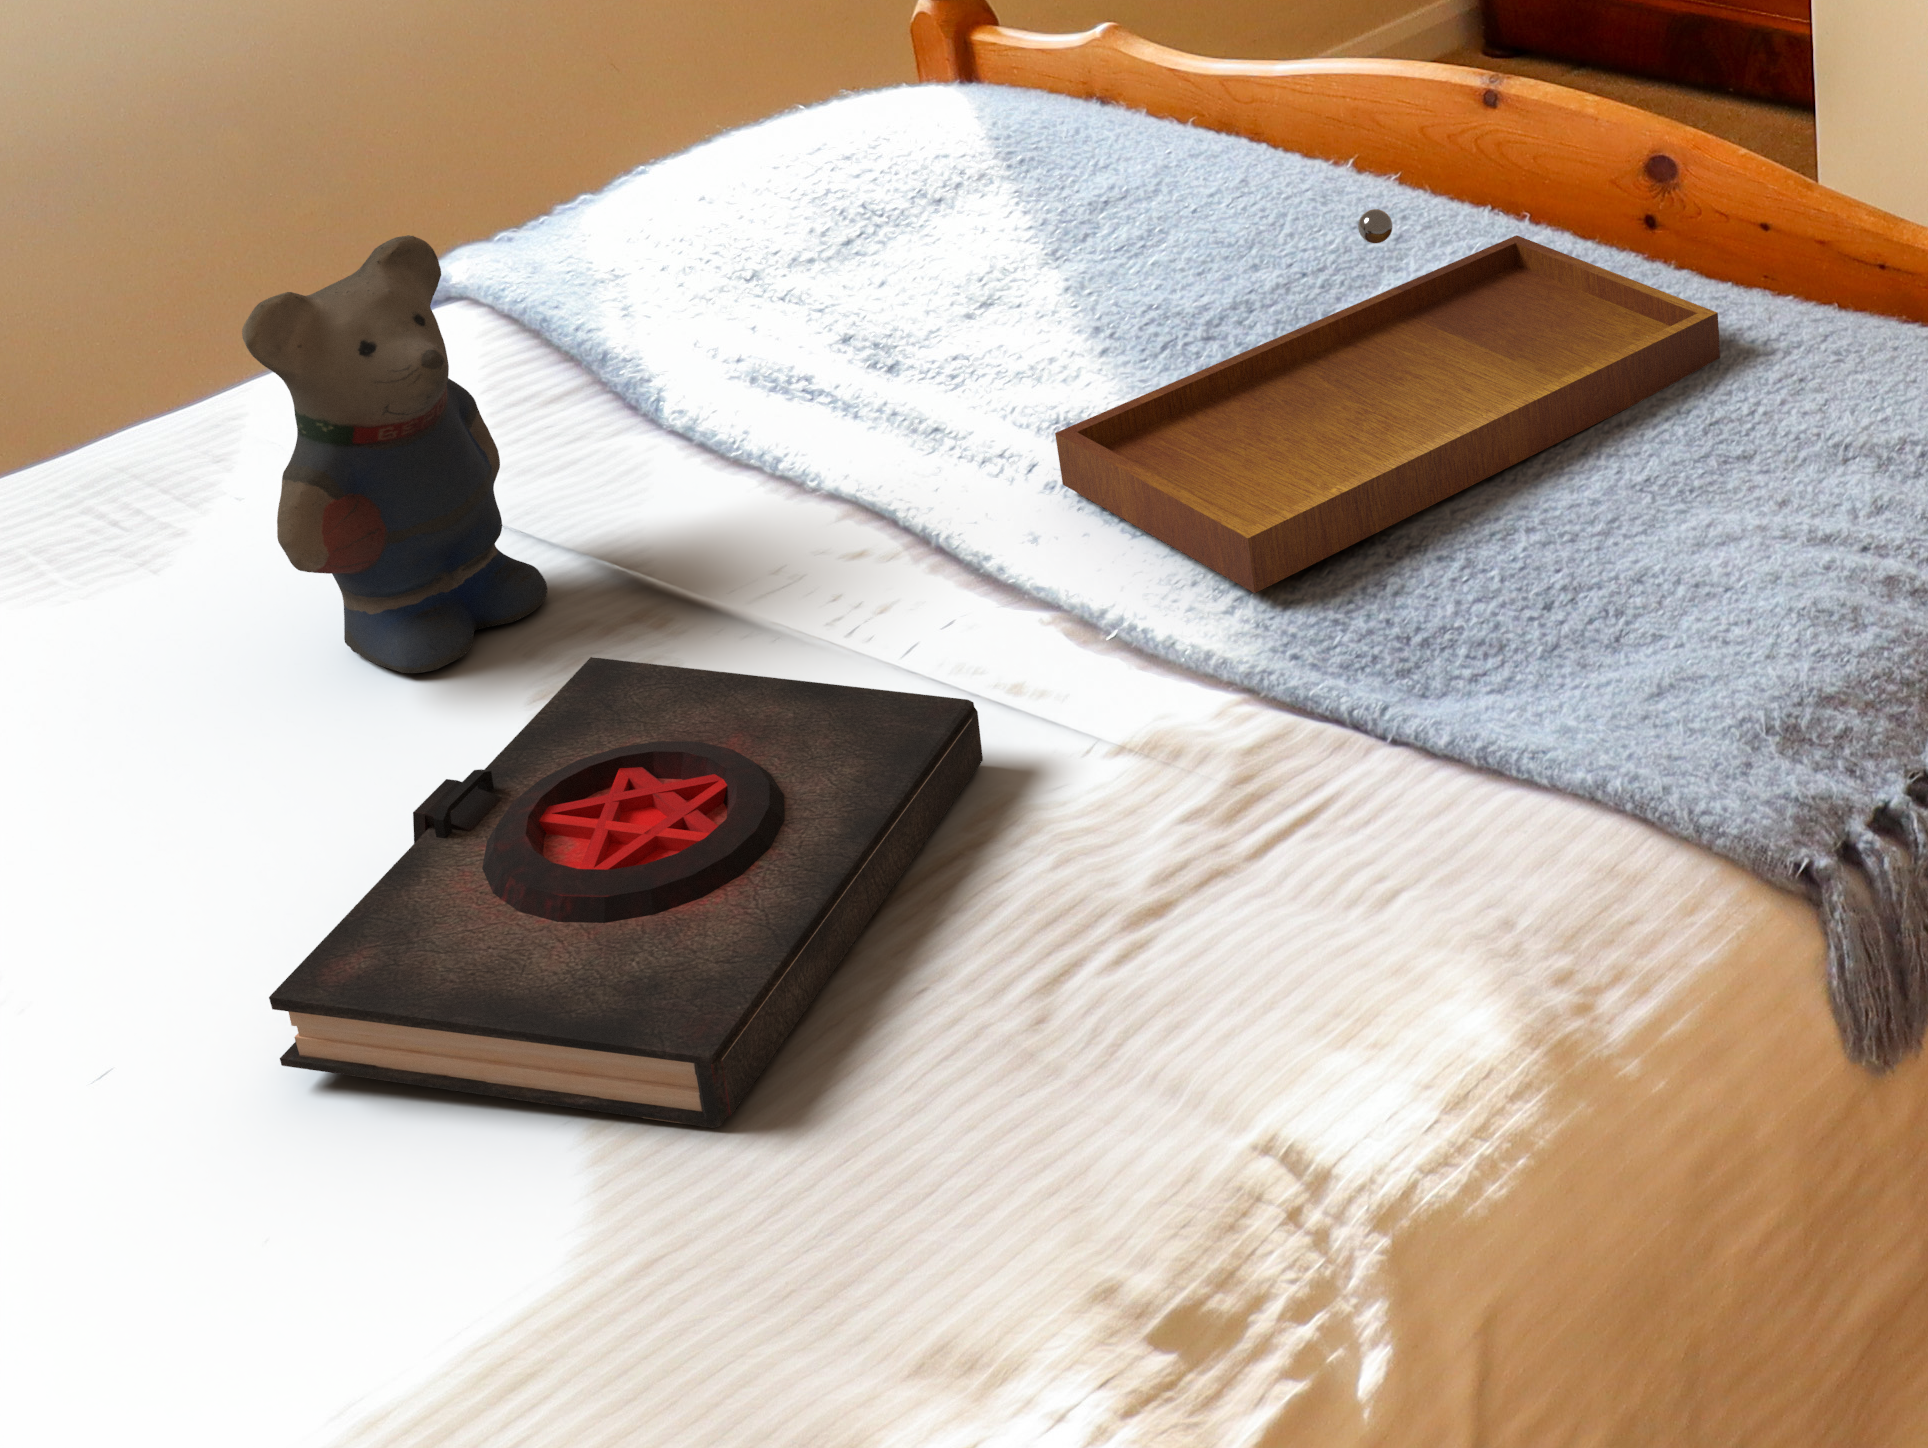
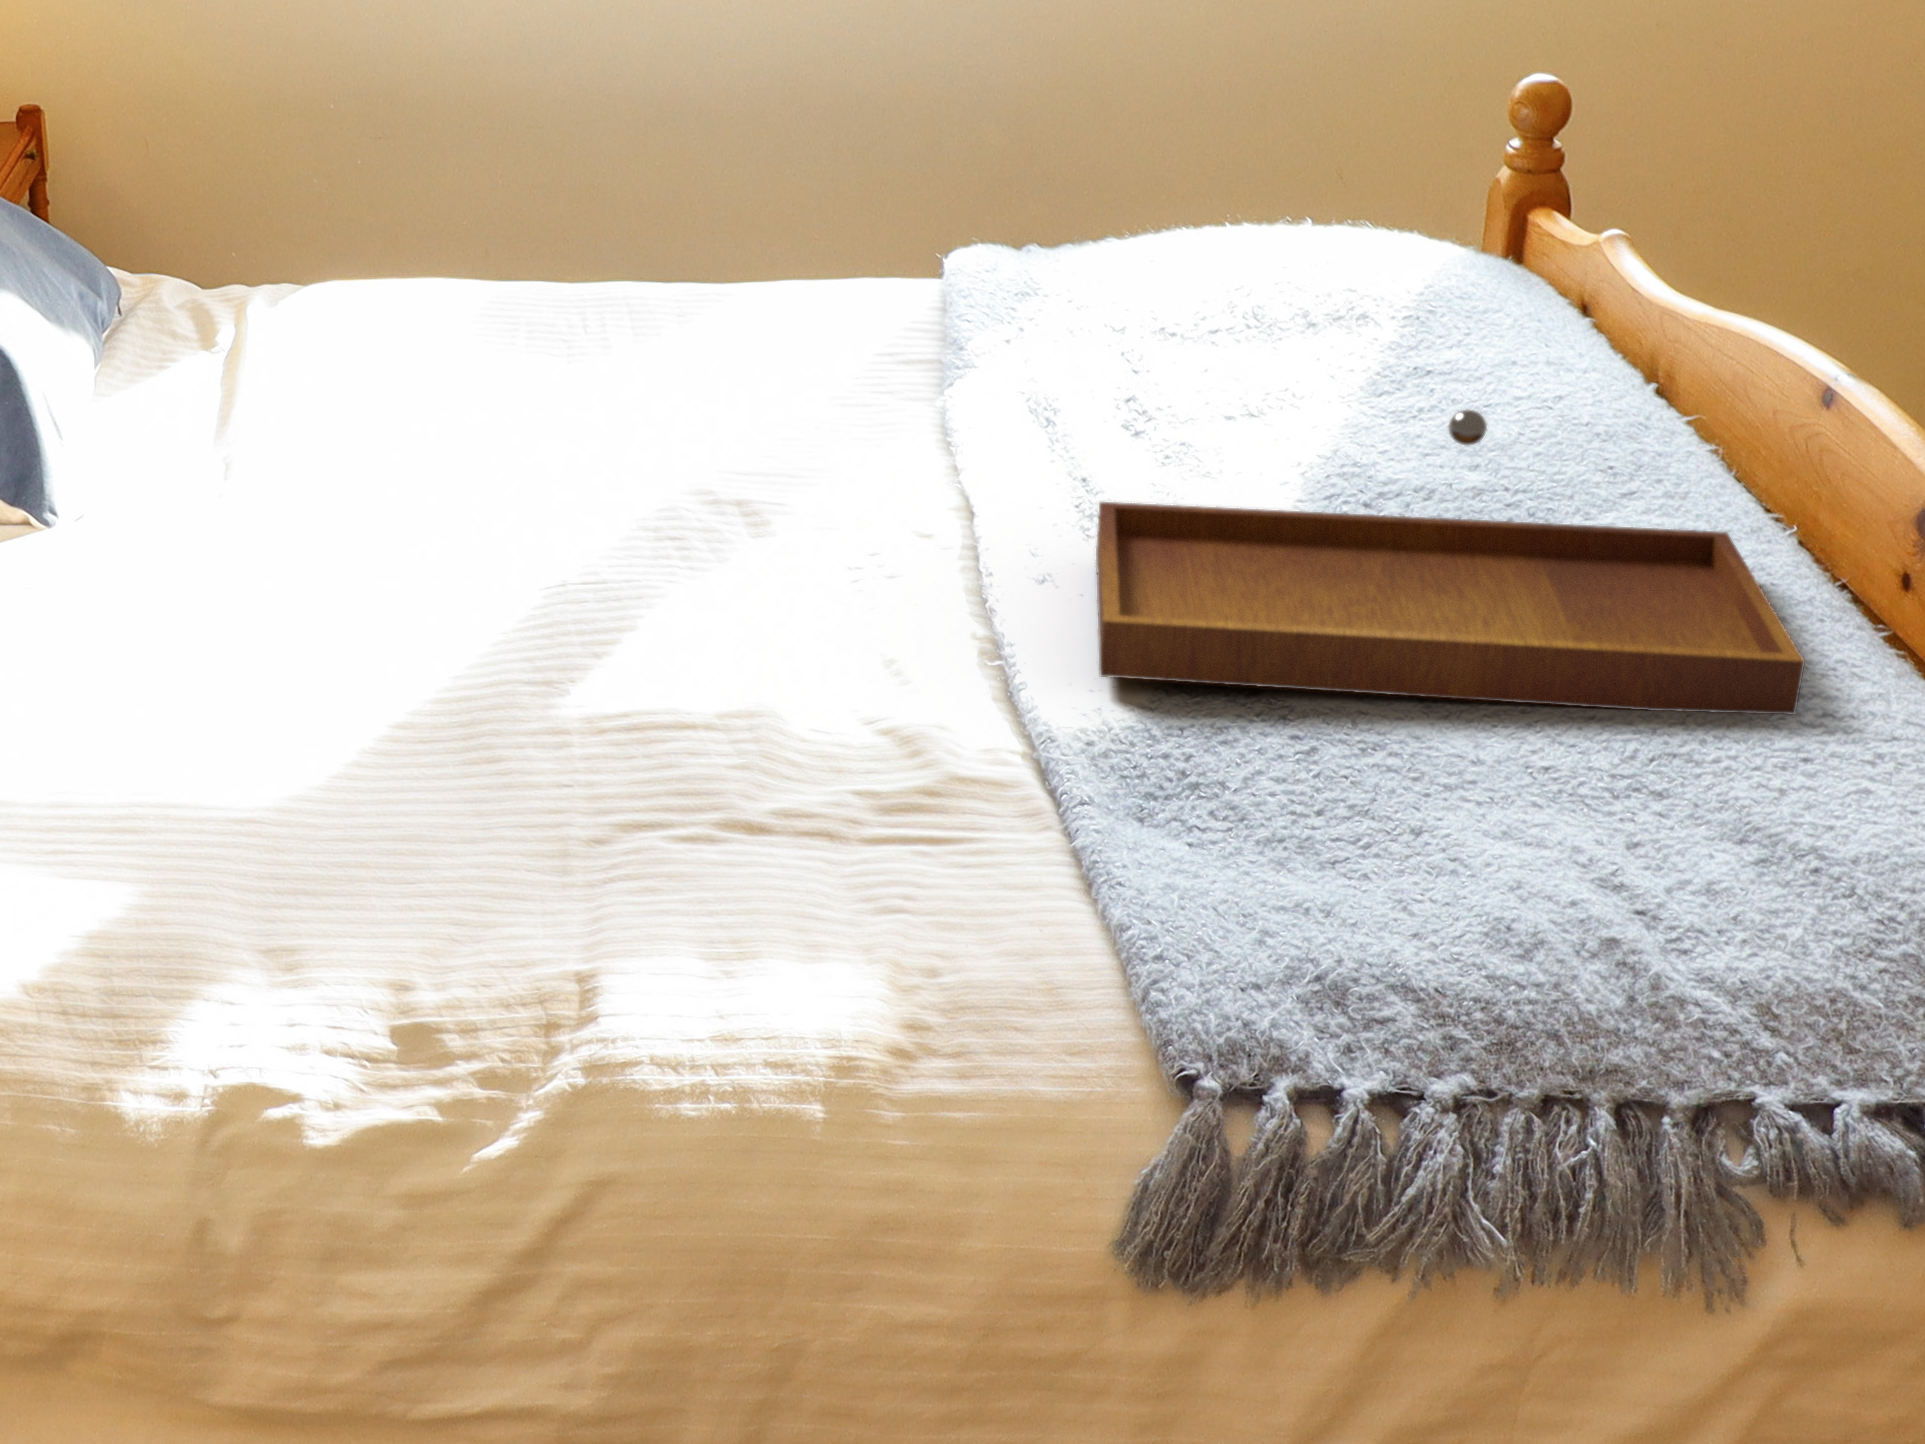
teddy bear: present [242,235,547,673] -> none [540,155,738,490]
book: present [269,657,983,1128] -> none [239,497,799,778]

